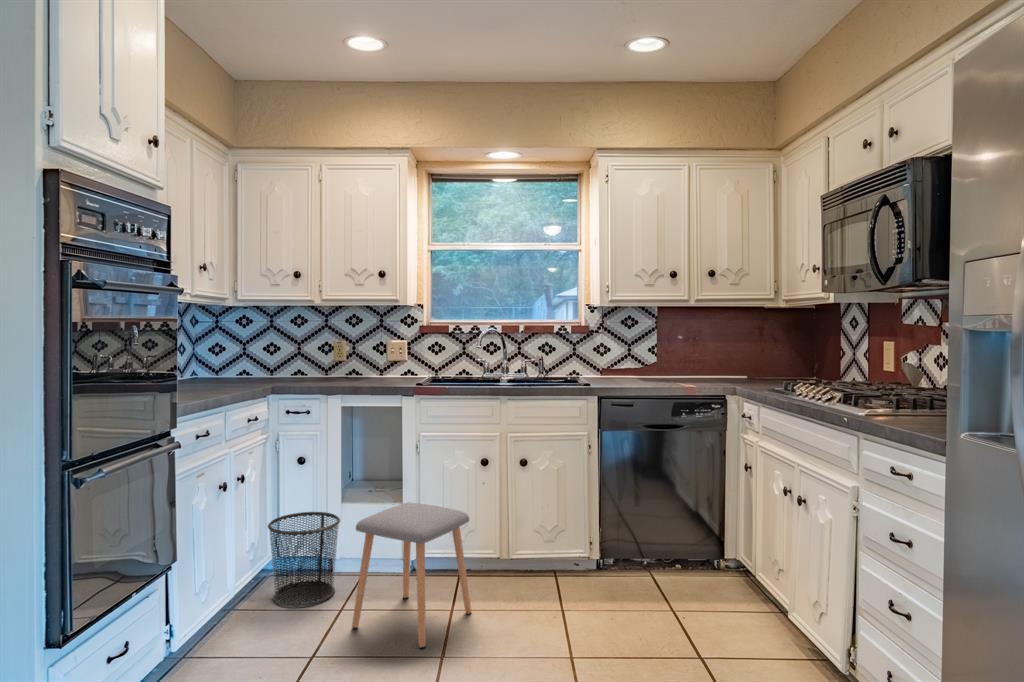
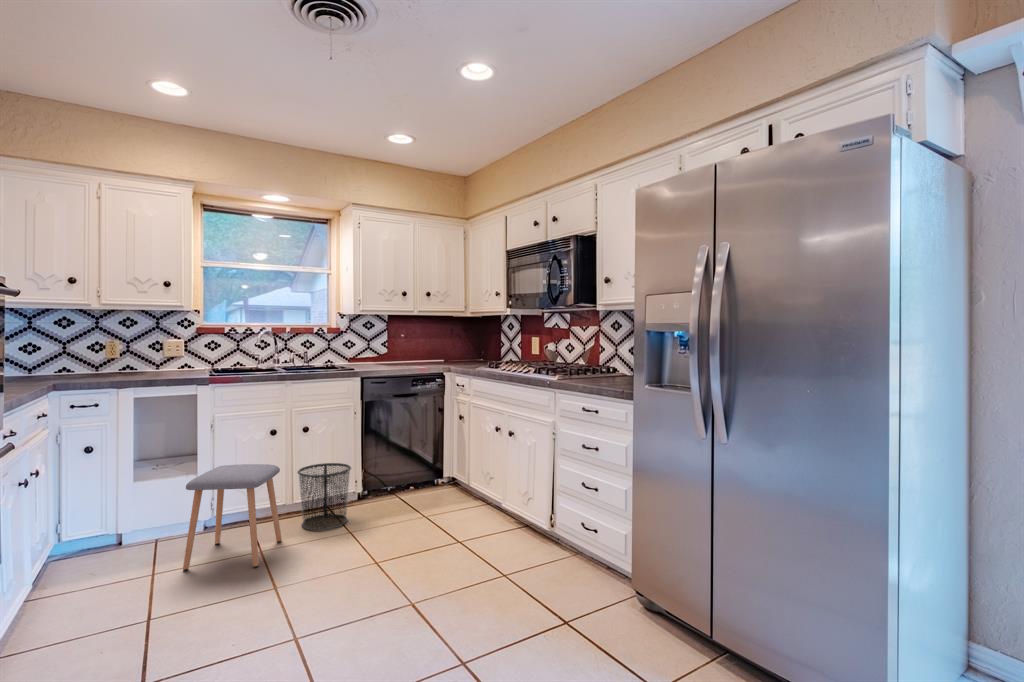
trash can: present [268,512,340,607] -> present [298,463,351,530]

